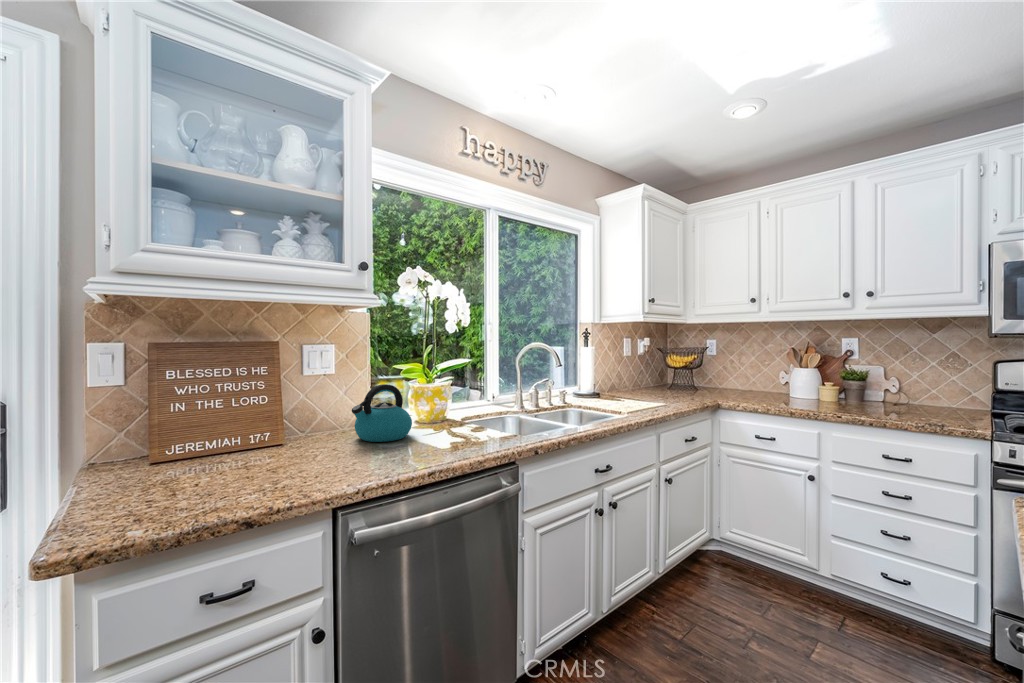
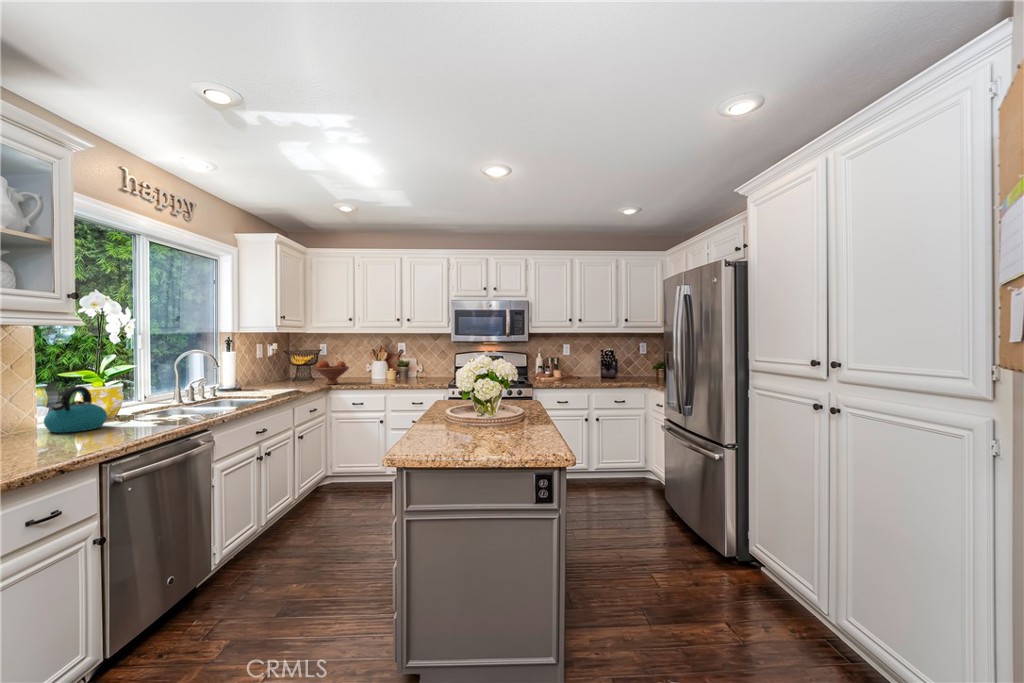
fruit bowl: none [697,363,751,401] -> present [315,361,349,385]

